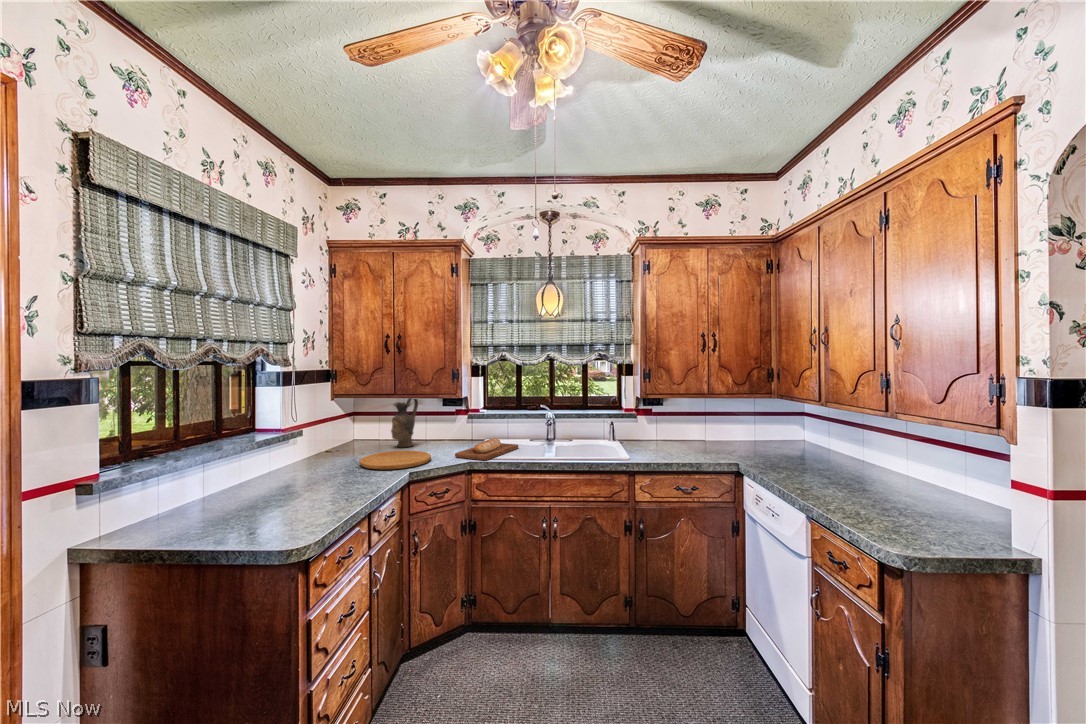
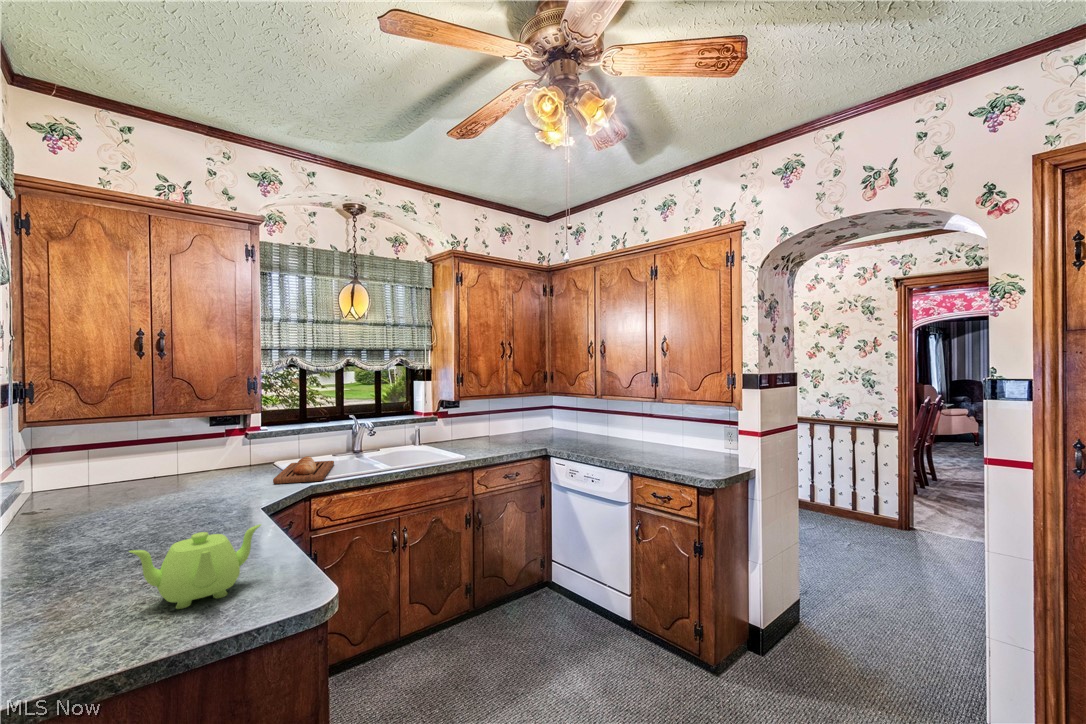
ceramic pitcher: present [391,398,418,447] -> none [137,414,178,487]
cutting board: present [360,451,431,470] -> none [134,485,249,516]
teapot: none [244,481,321,531] -> present [129,524,261,609]

